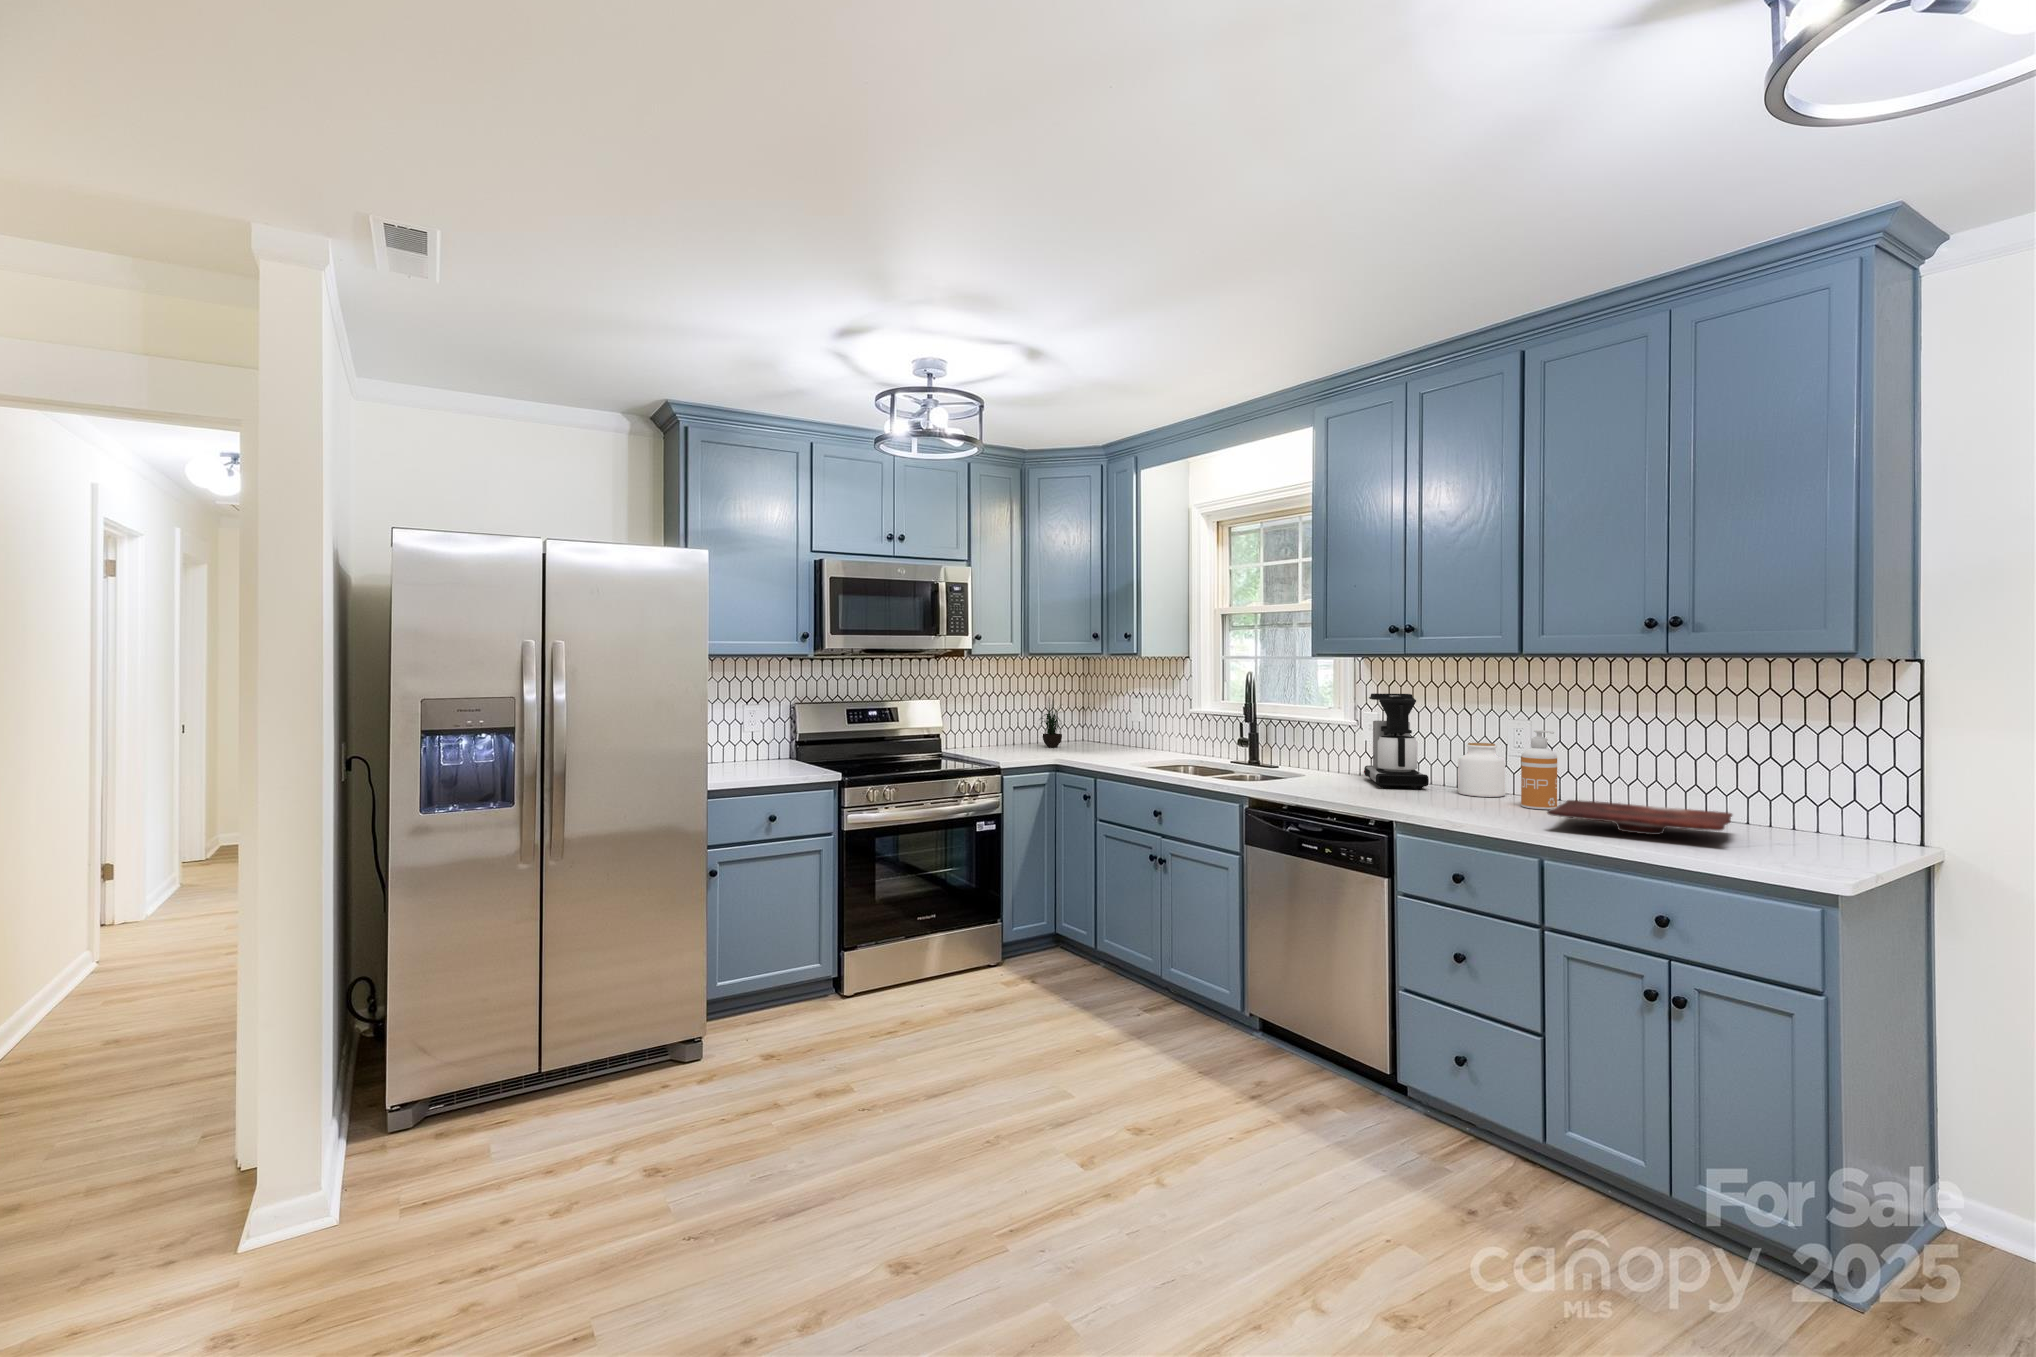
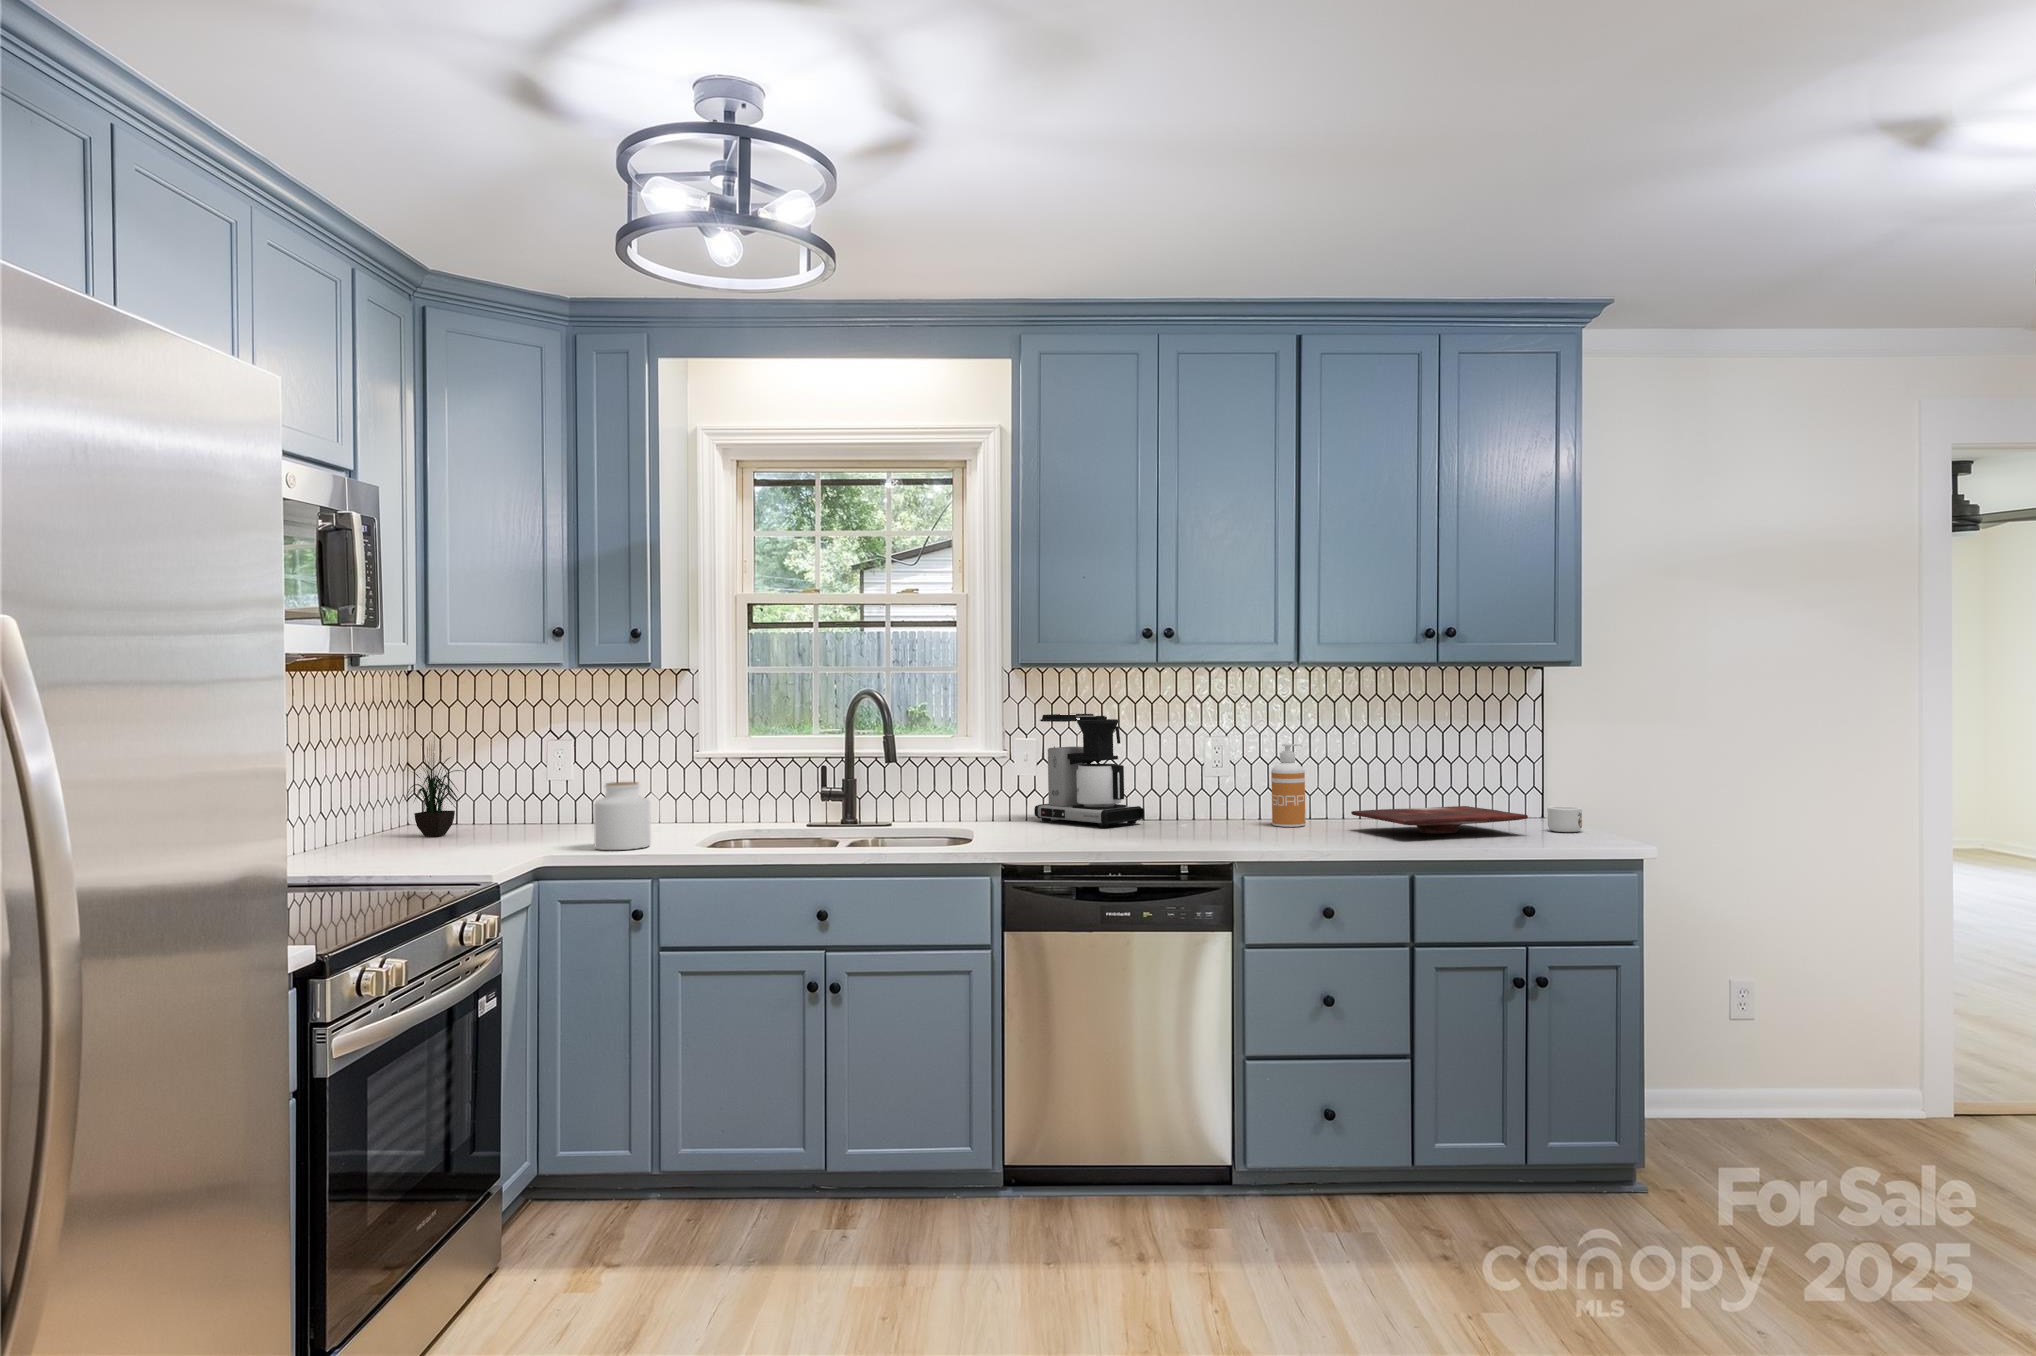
jar: present [1458,743,1505,797] -> present [594,782,651,850]
mug: none [1784,824,1842,858] -> present [1547,806,1582,832]

